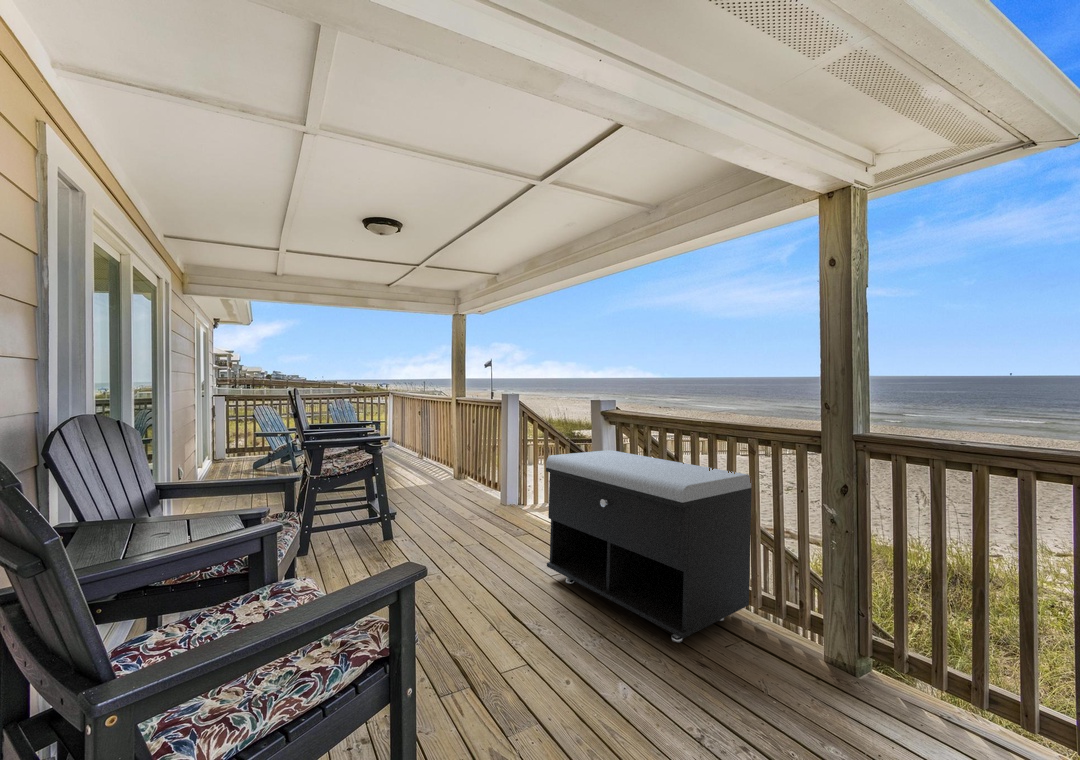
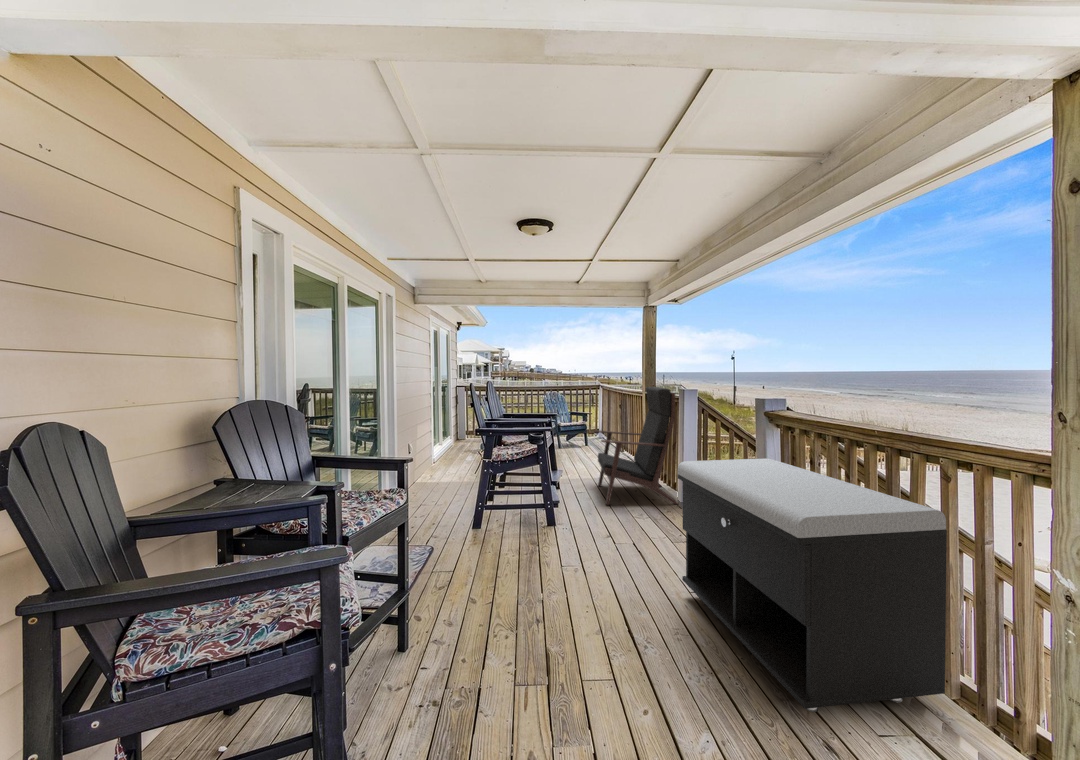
lounge chair: none [412,391,502,513] -> present [595,387,678,505]

